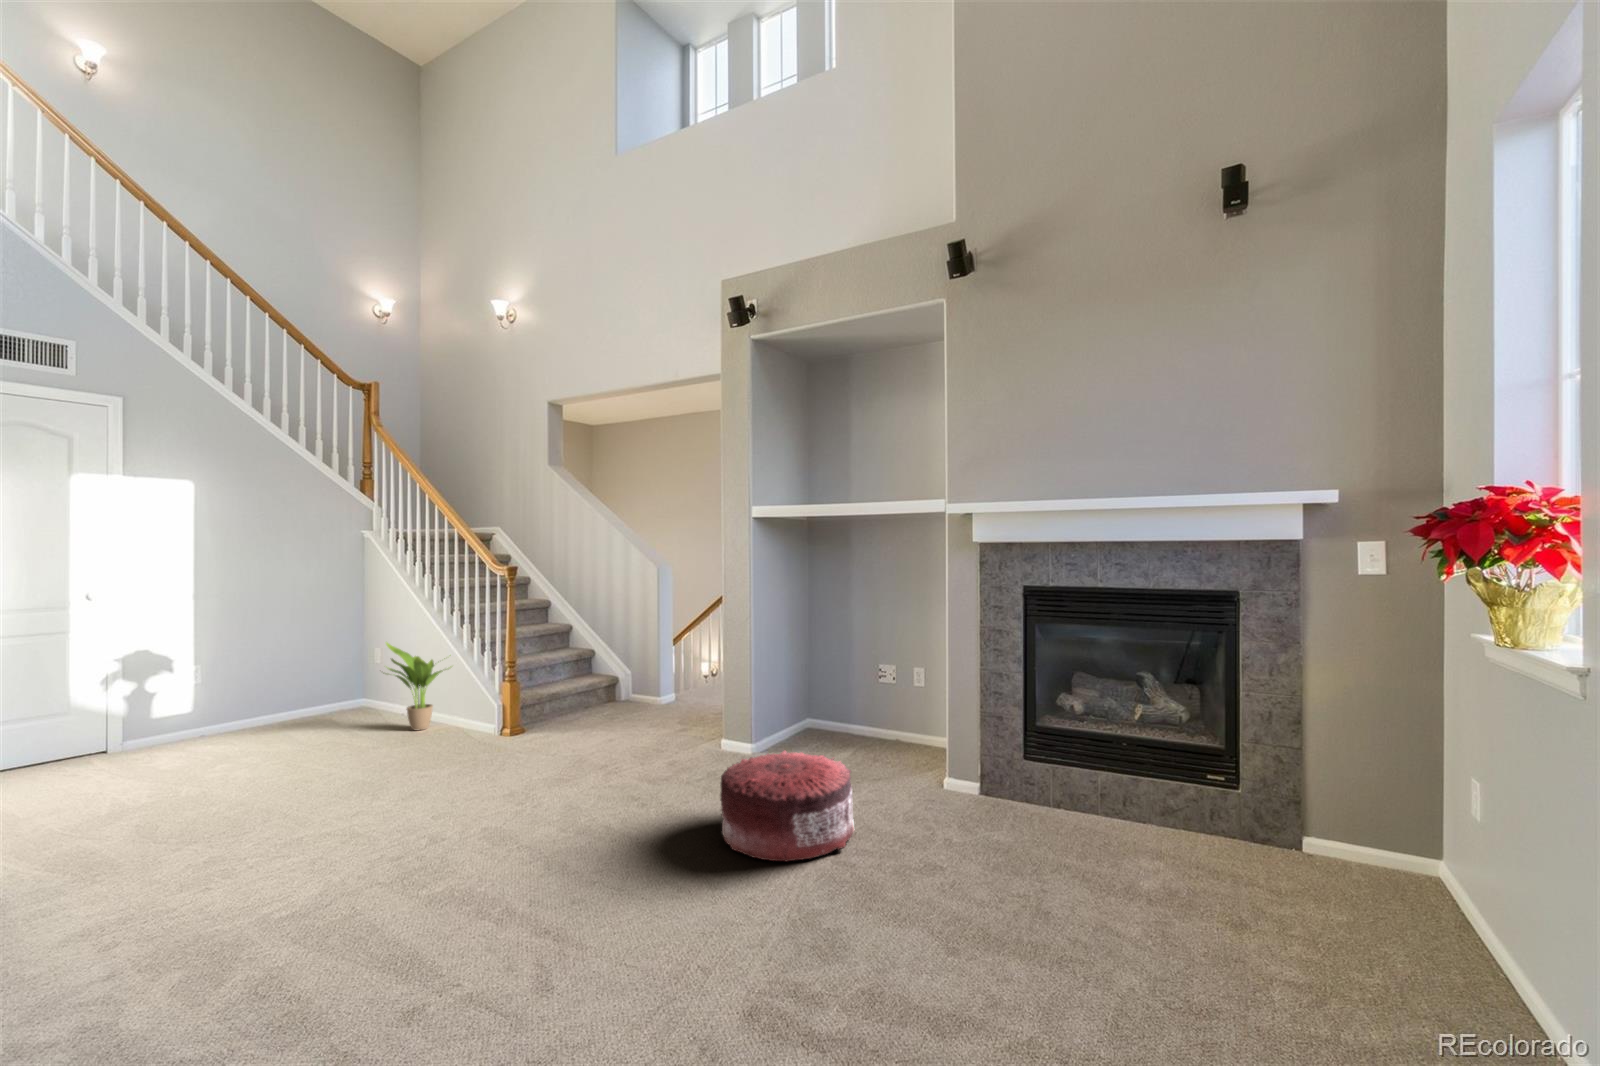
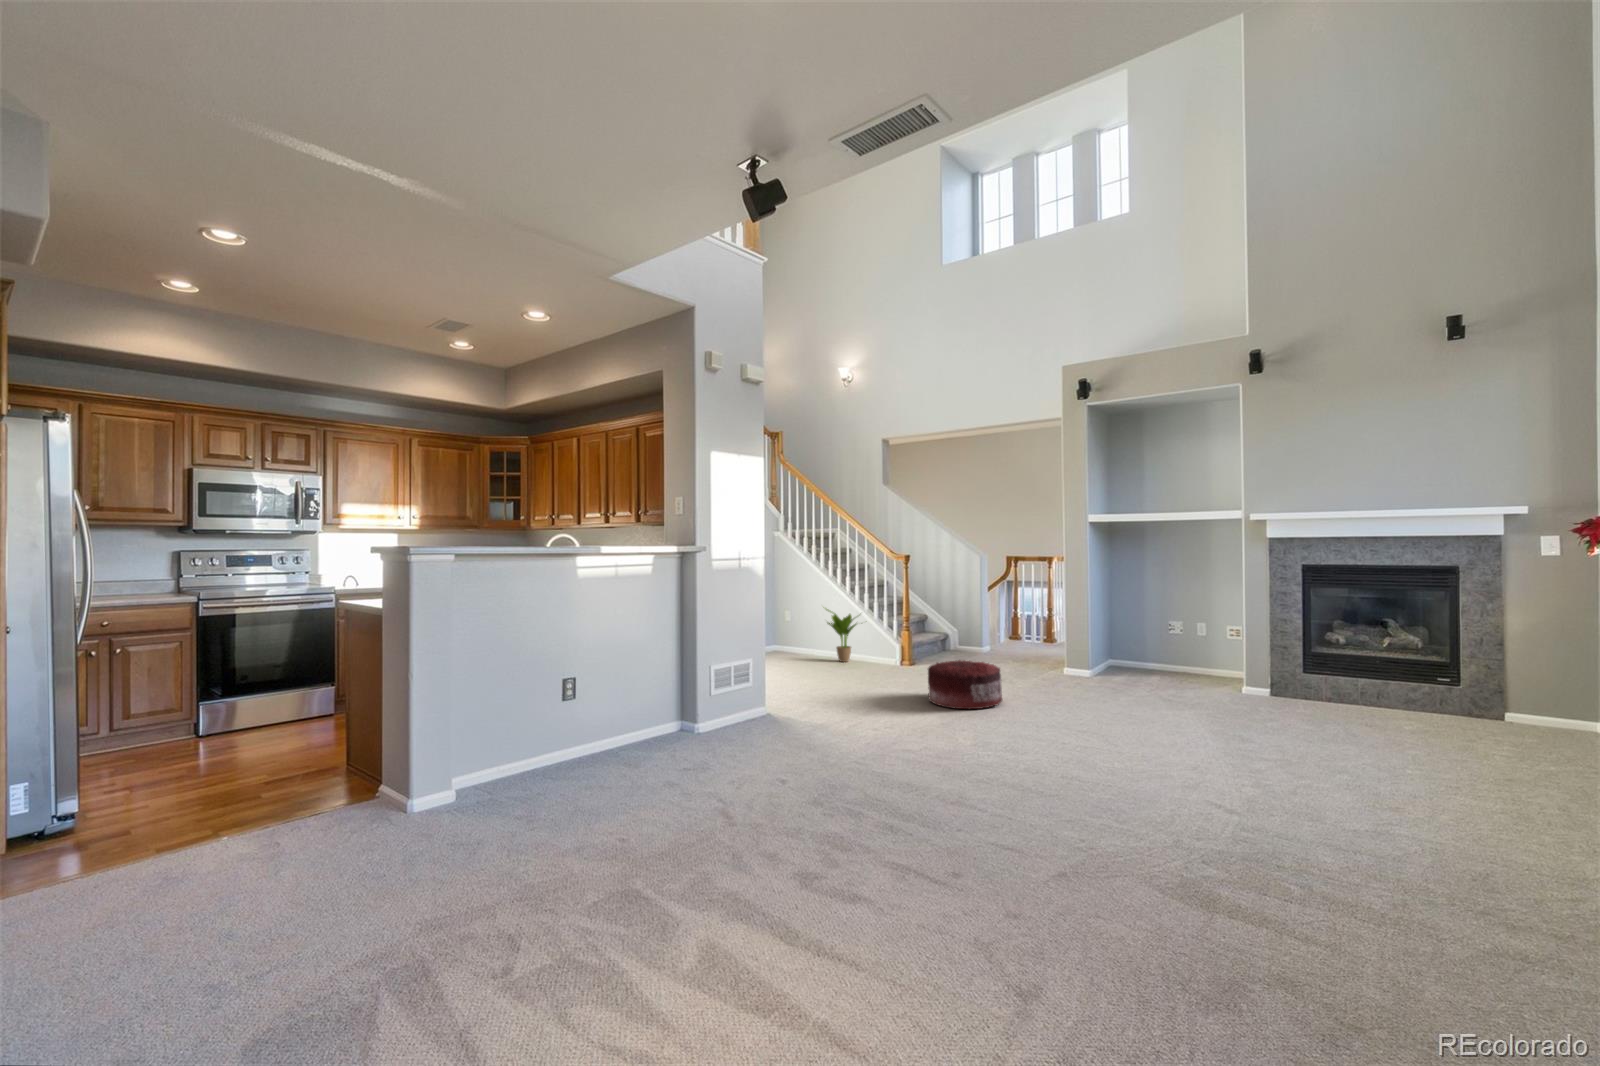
pouf: present [720,751,855,861] -> present [928,660,1003,709]

